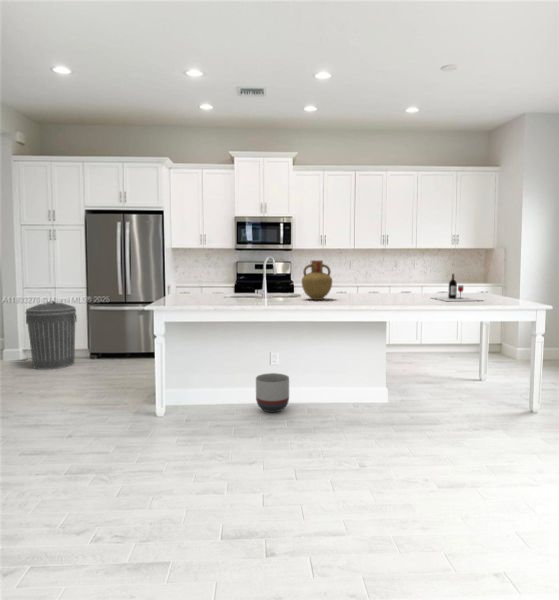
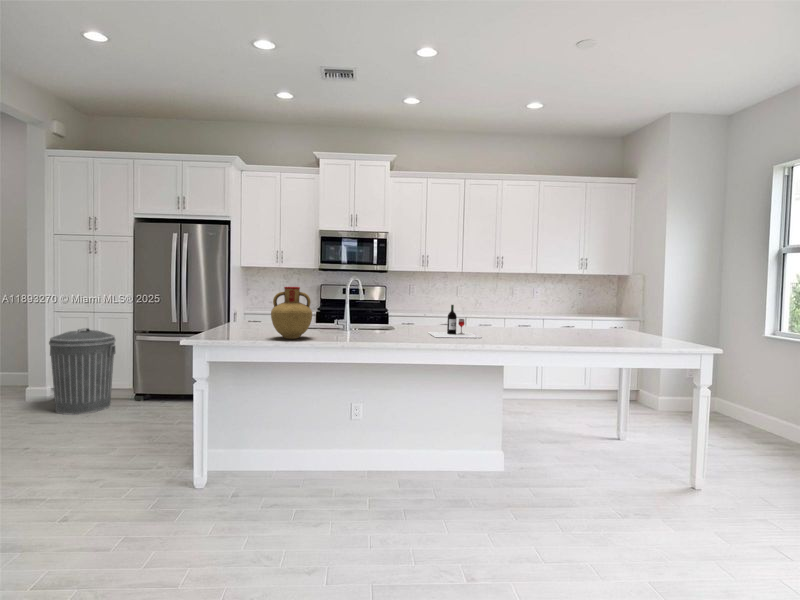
vase: present [302,260,332,300] -> present [271,287,312,339]
wine bottle: present [434,274,478,301] -> present [428,305,481,338]
planter: present [256,373,289,412] -> none [321,432,364,485]

